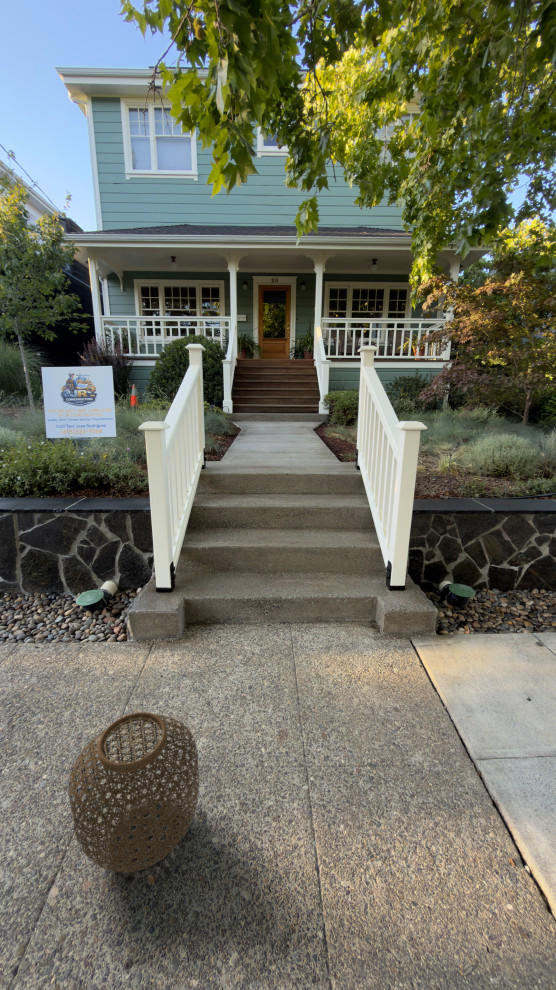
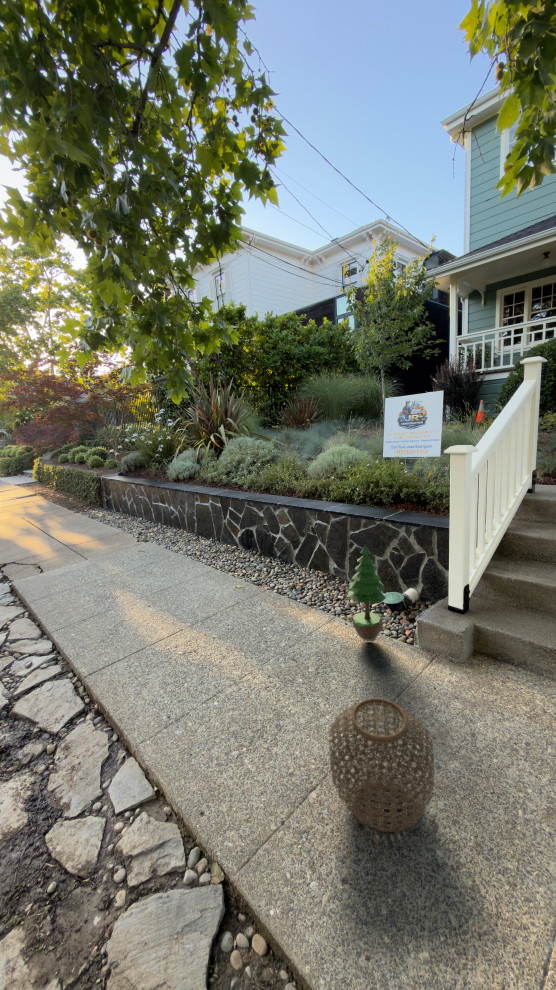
potted tree: none [37,541,90,659] -> present [348,545,386,641]

